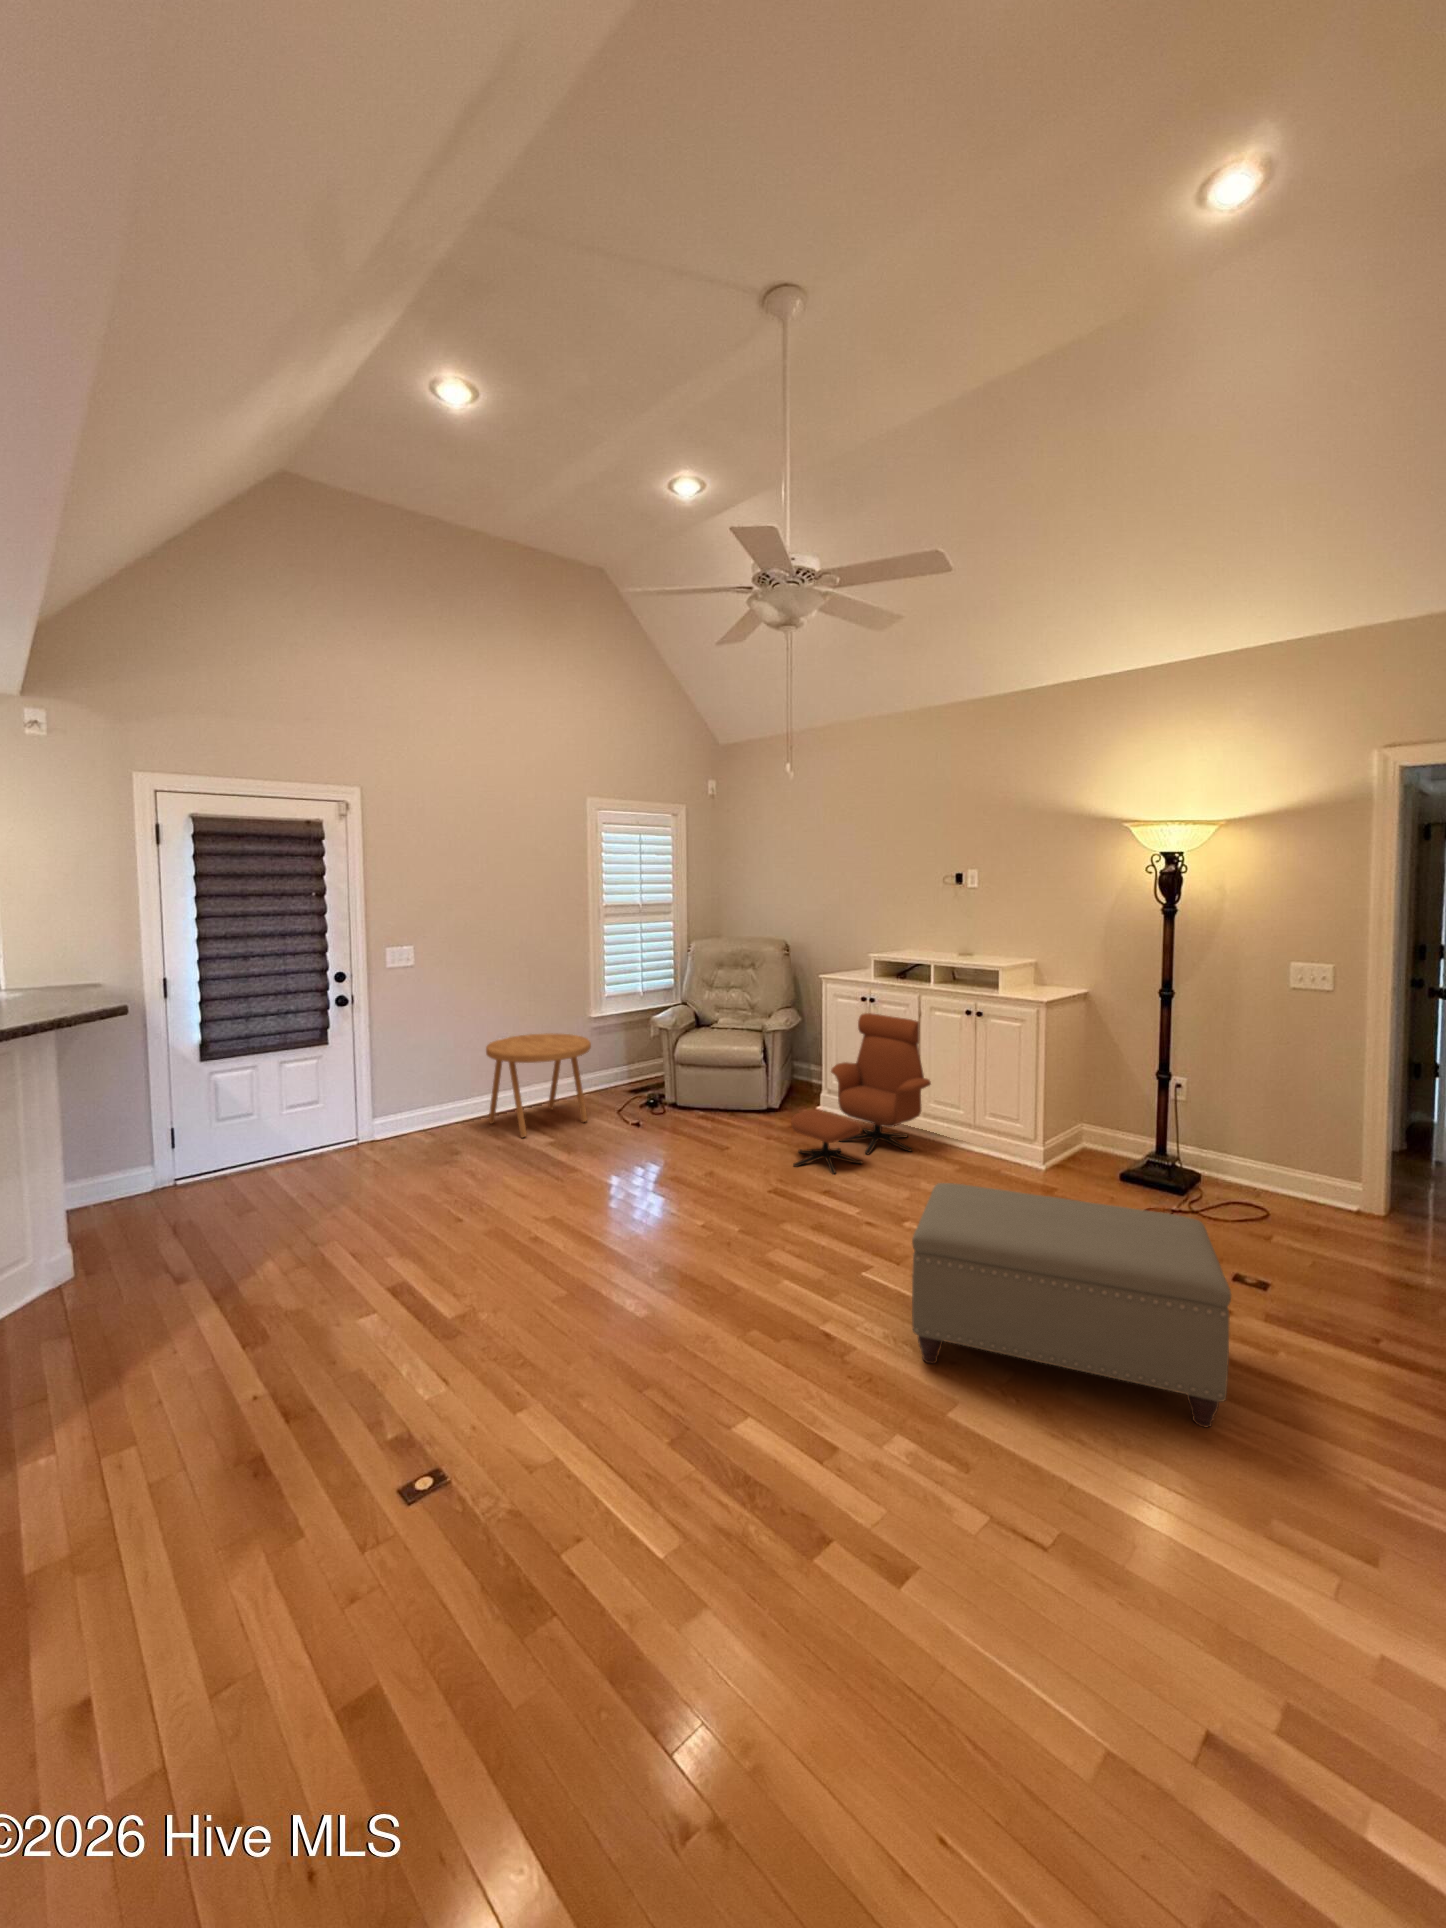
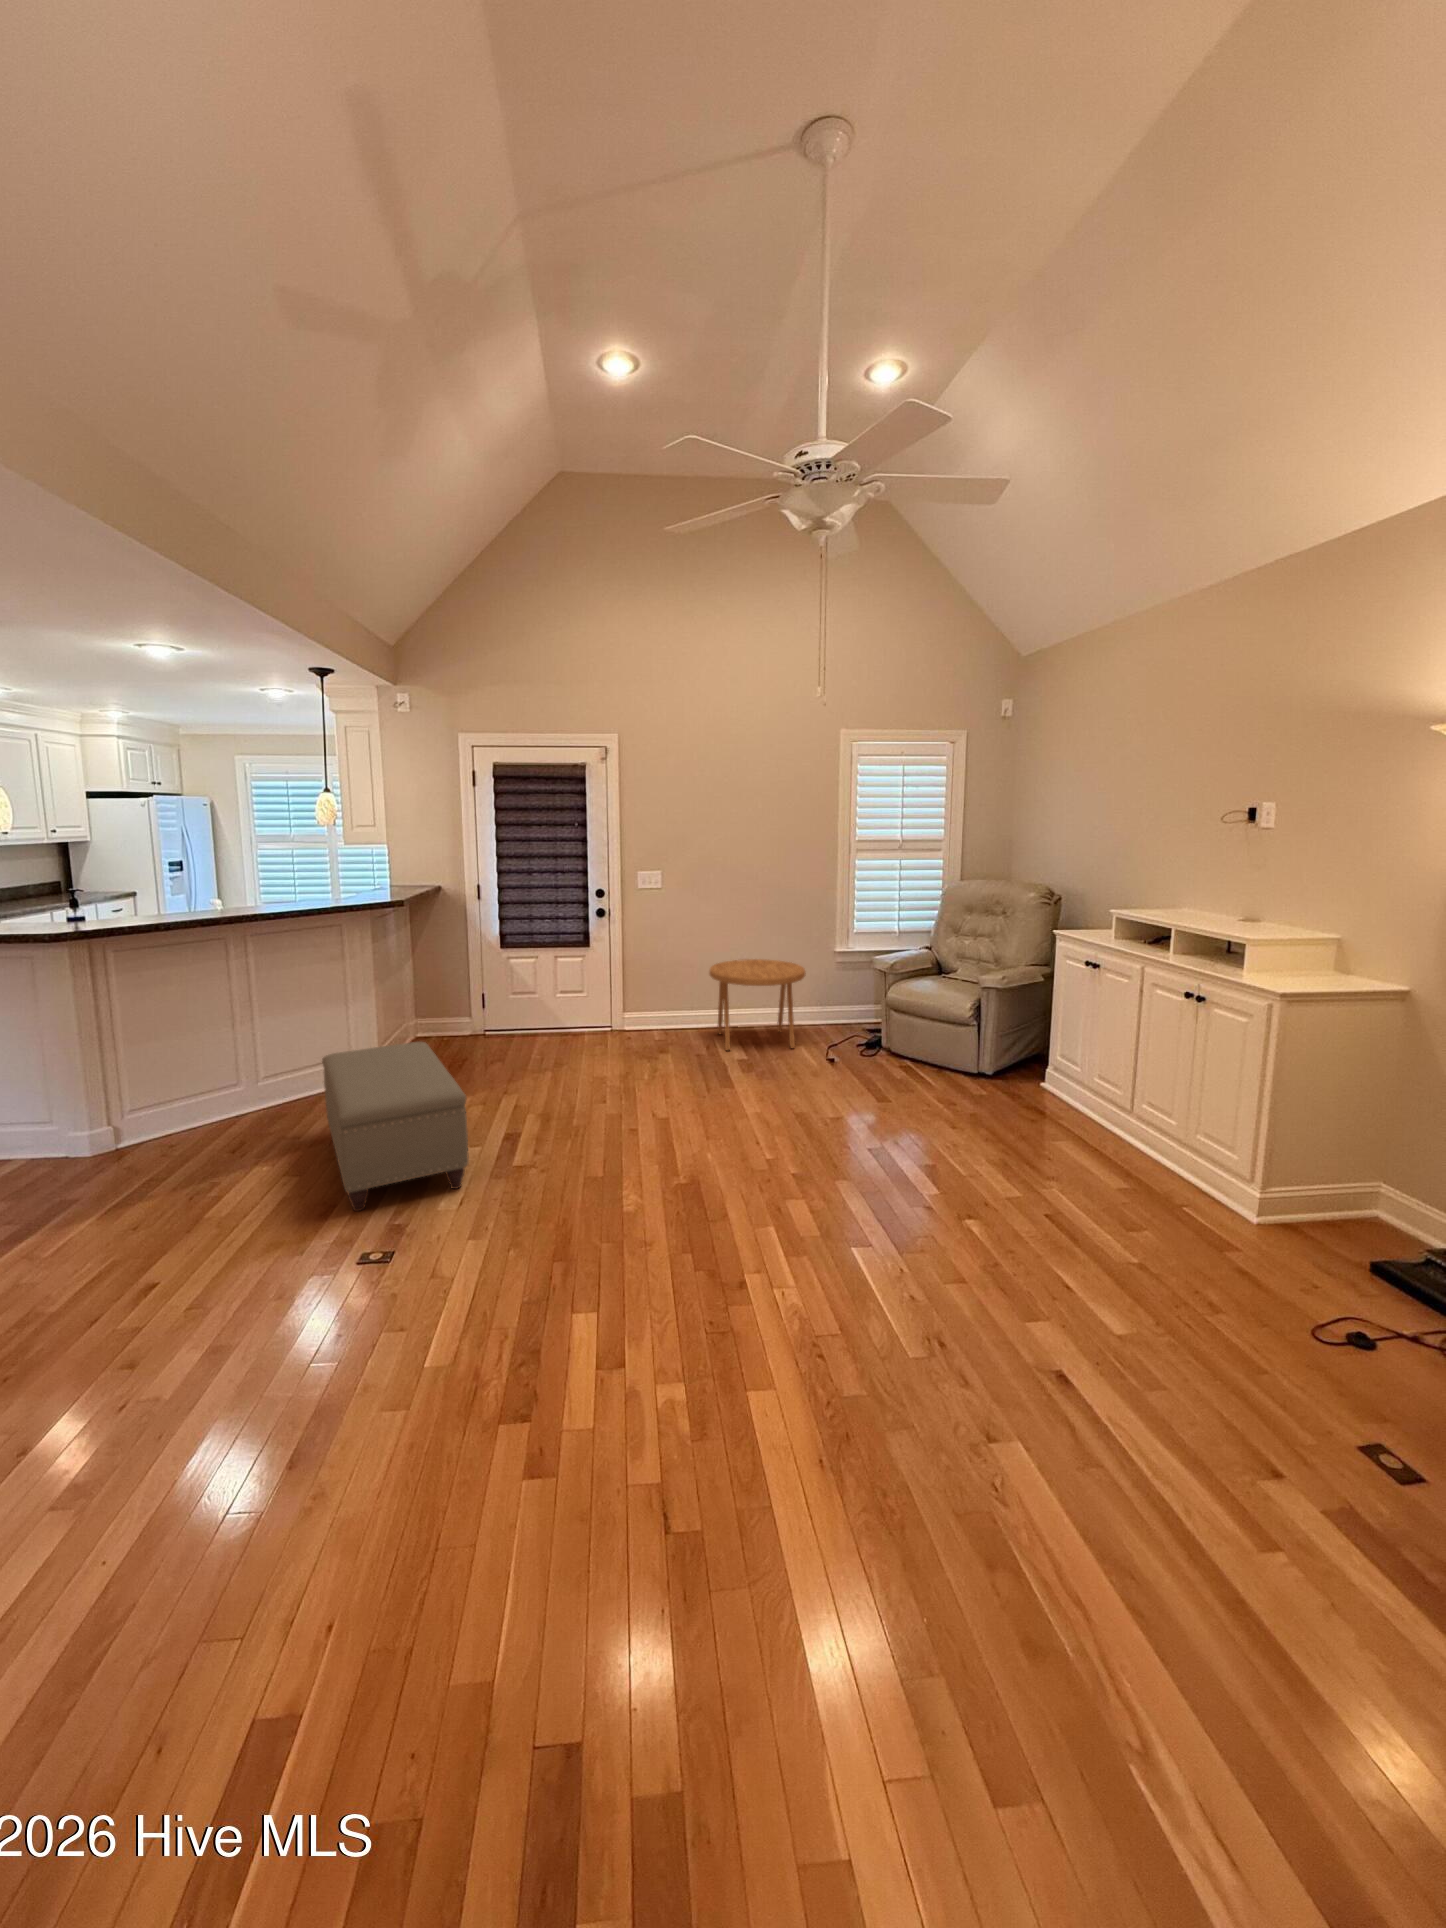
lounge chair: present [792,1013,931,1174] -> none [931,981,1130,1155]
ottoman: present [912,1183,1231,1427] -> present [322,1042,469,1211]

